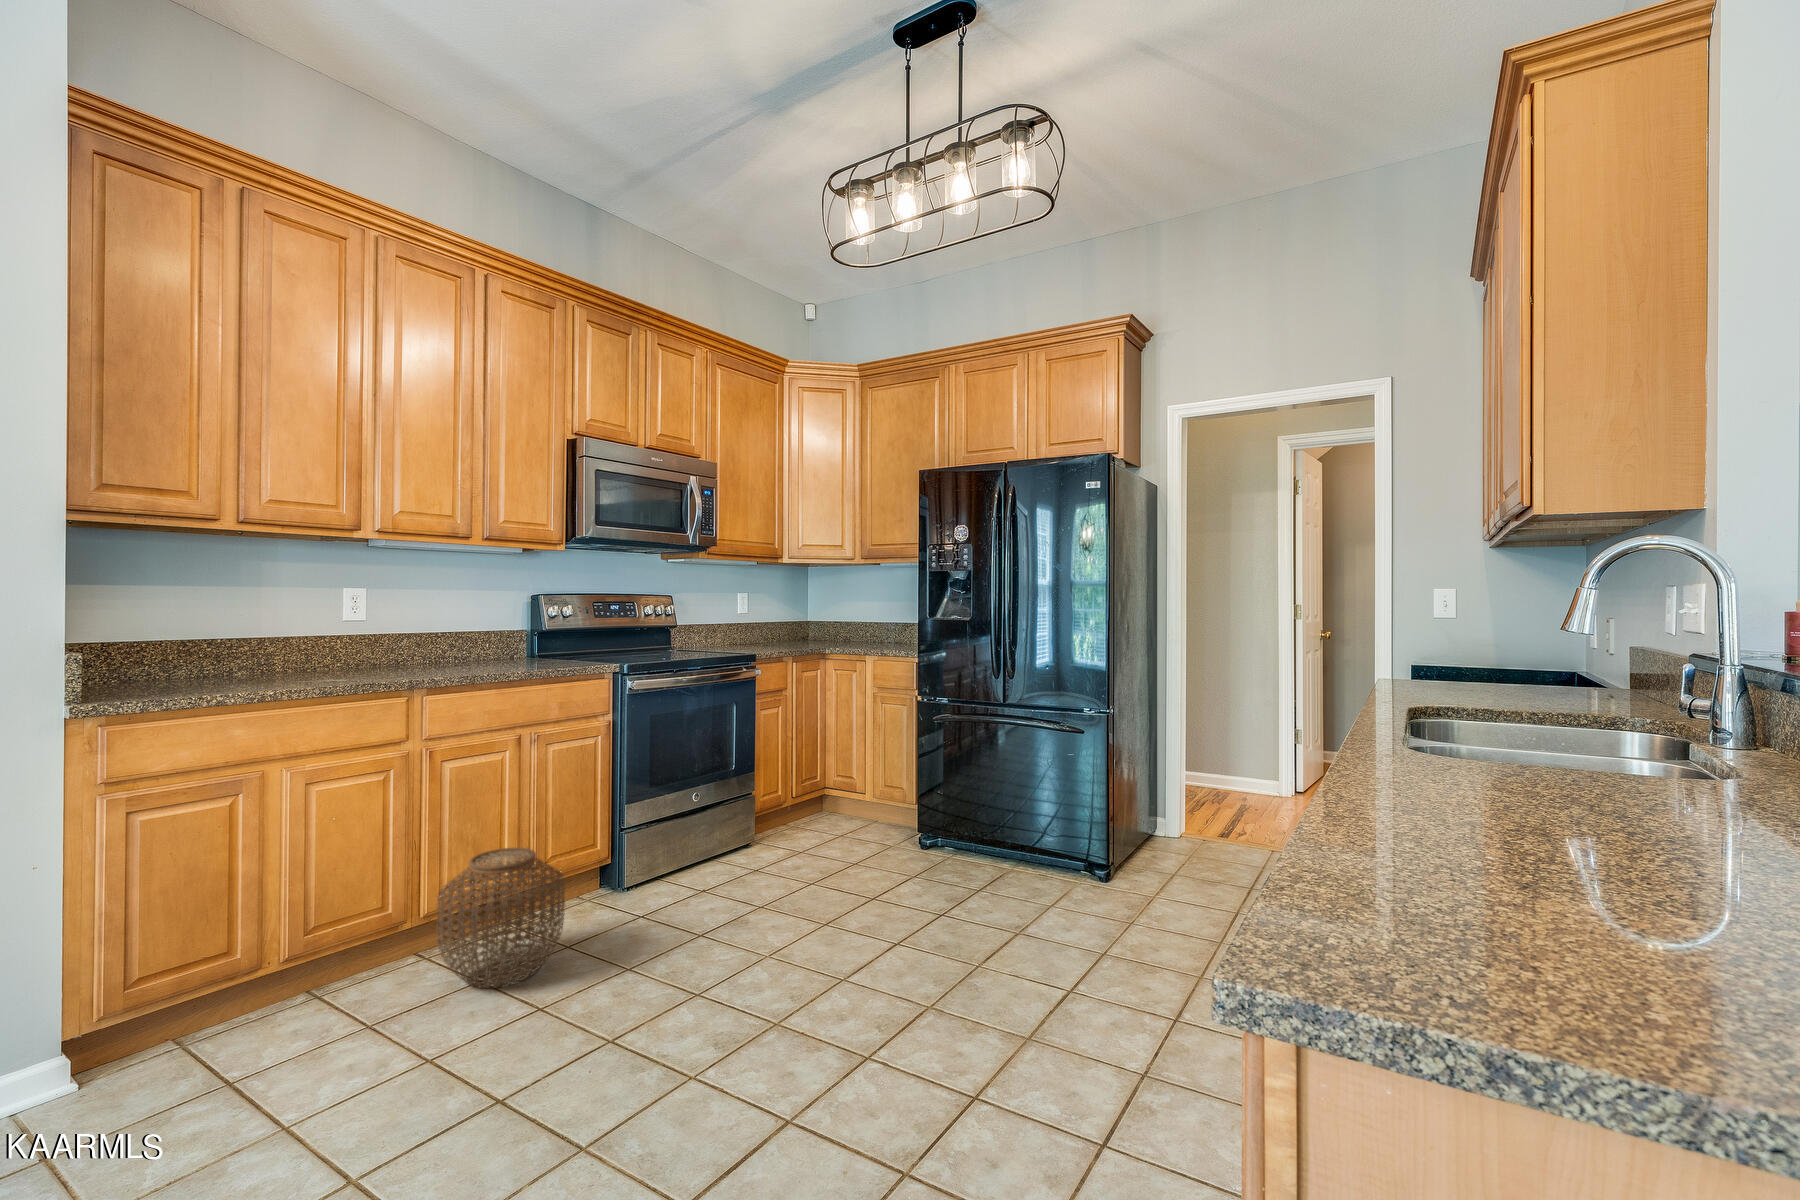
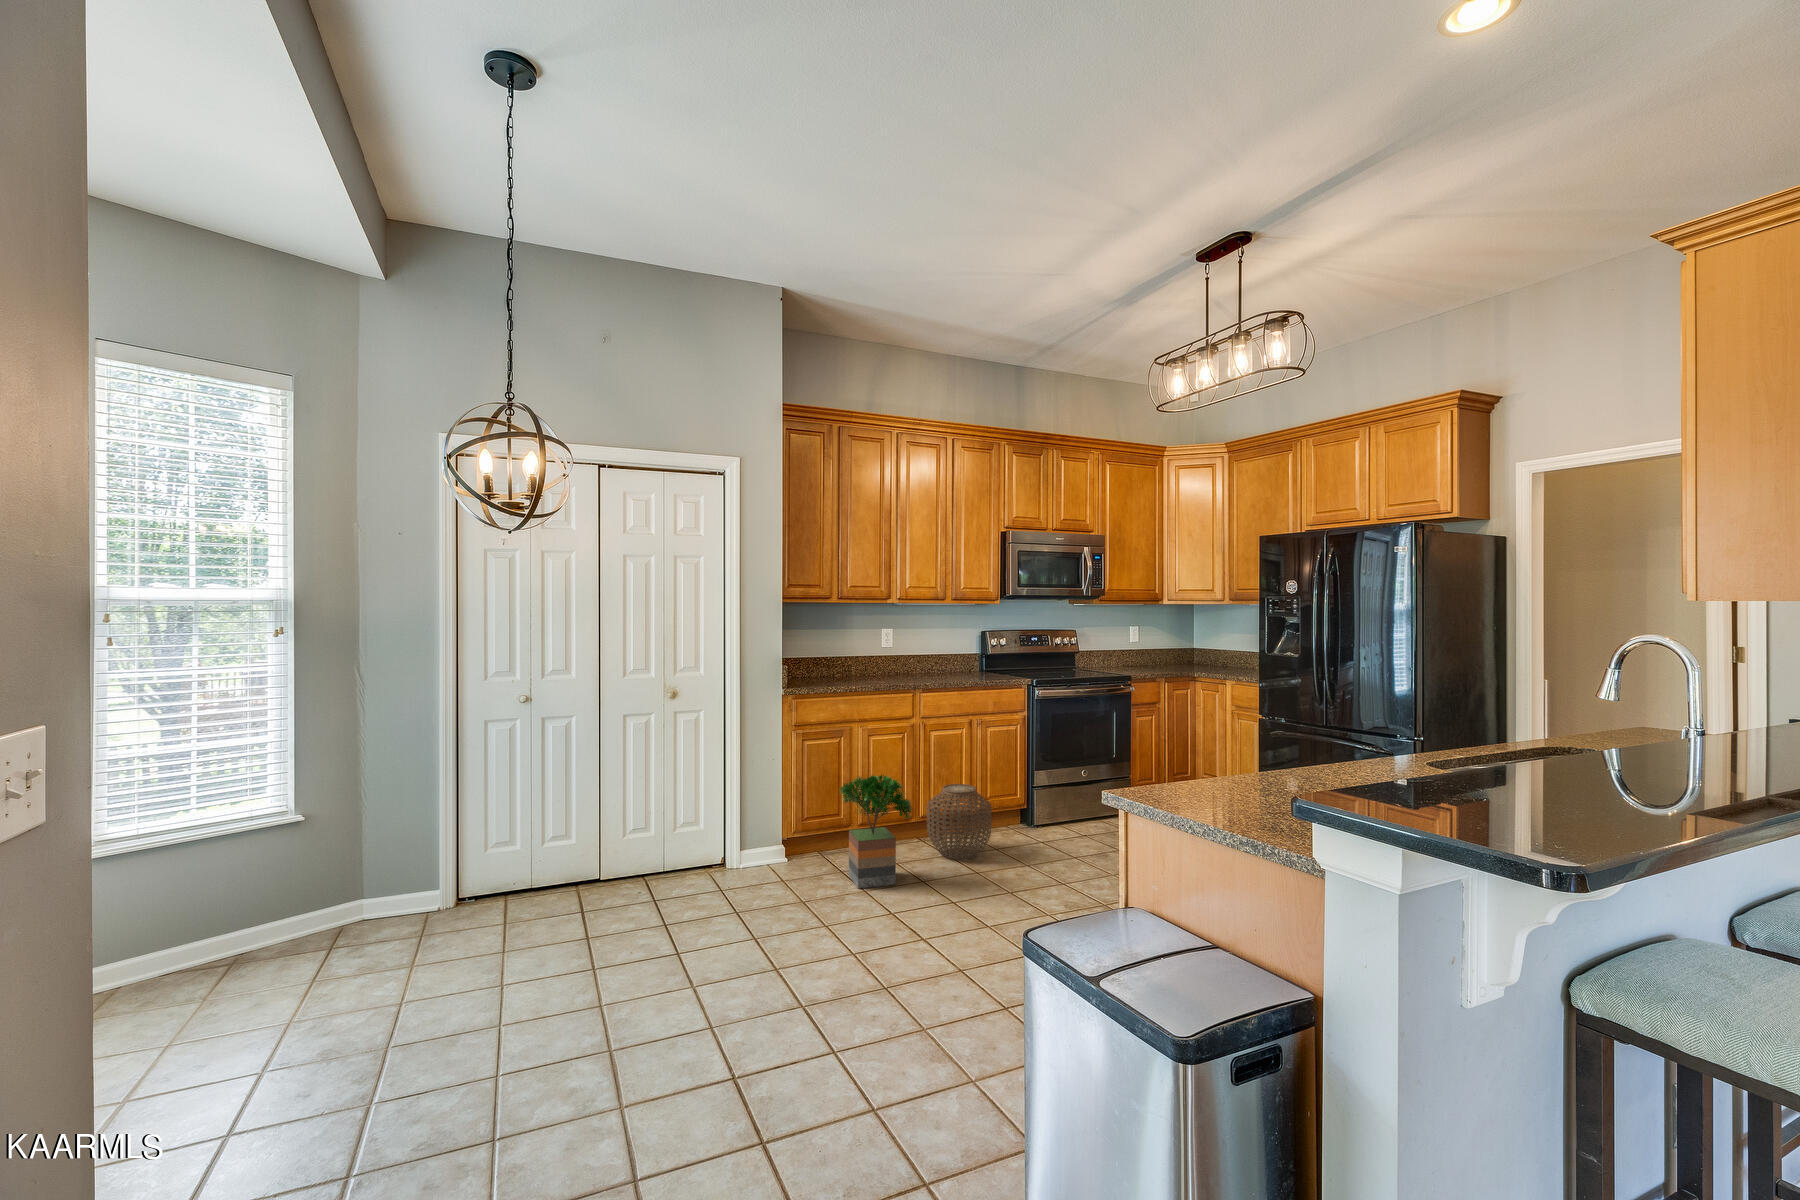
potted tree: none [209,862,408,1131] -> present [839,775,912,888]

